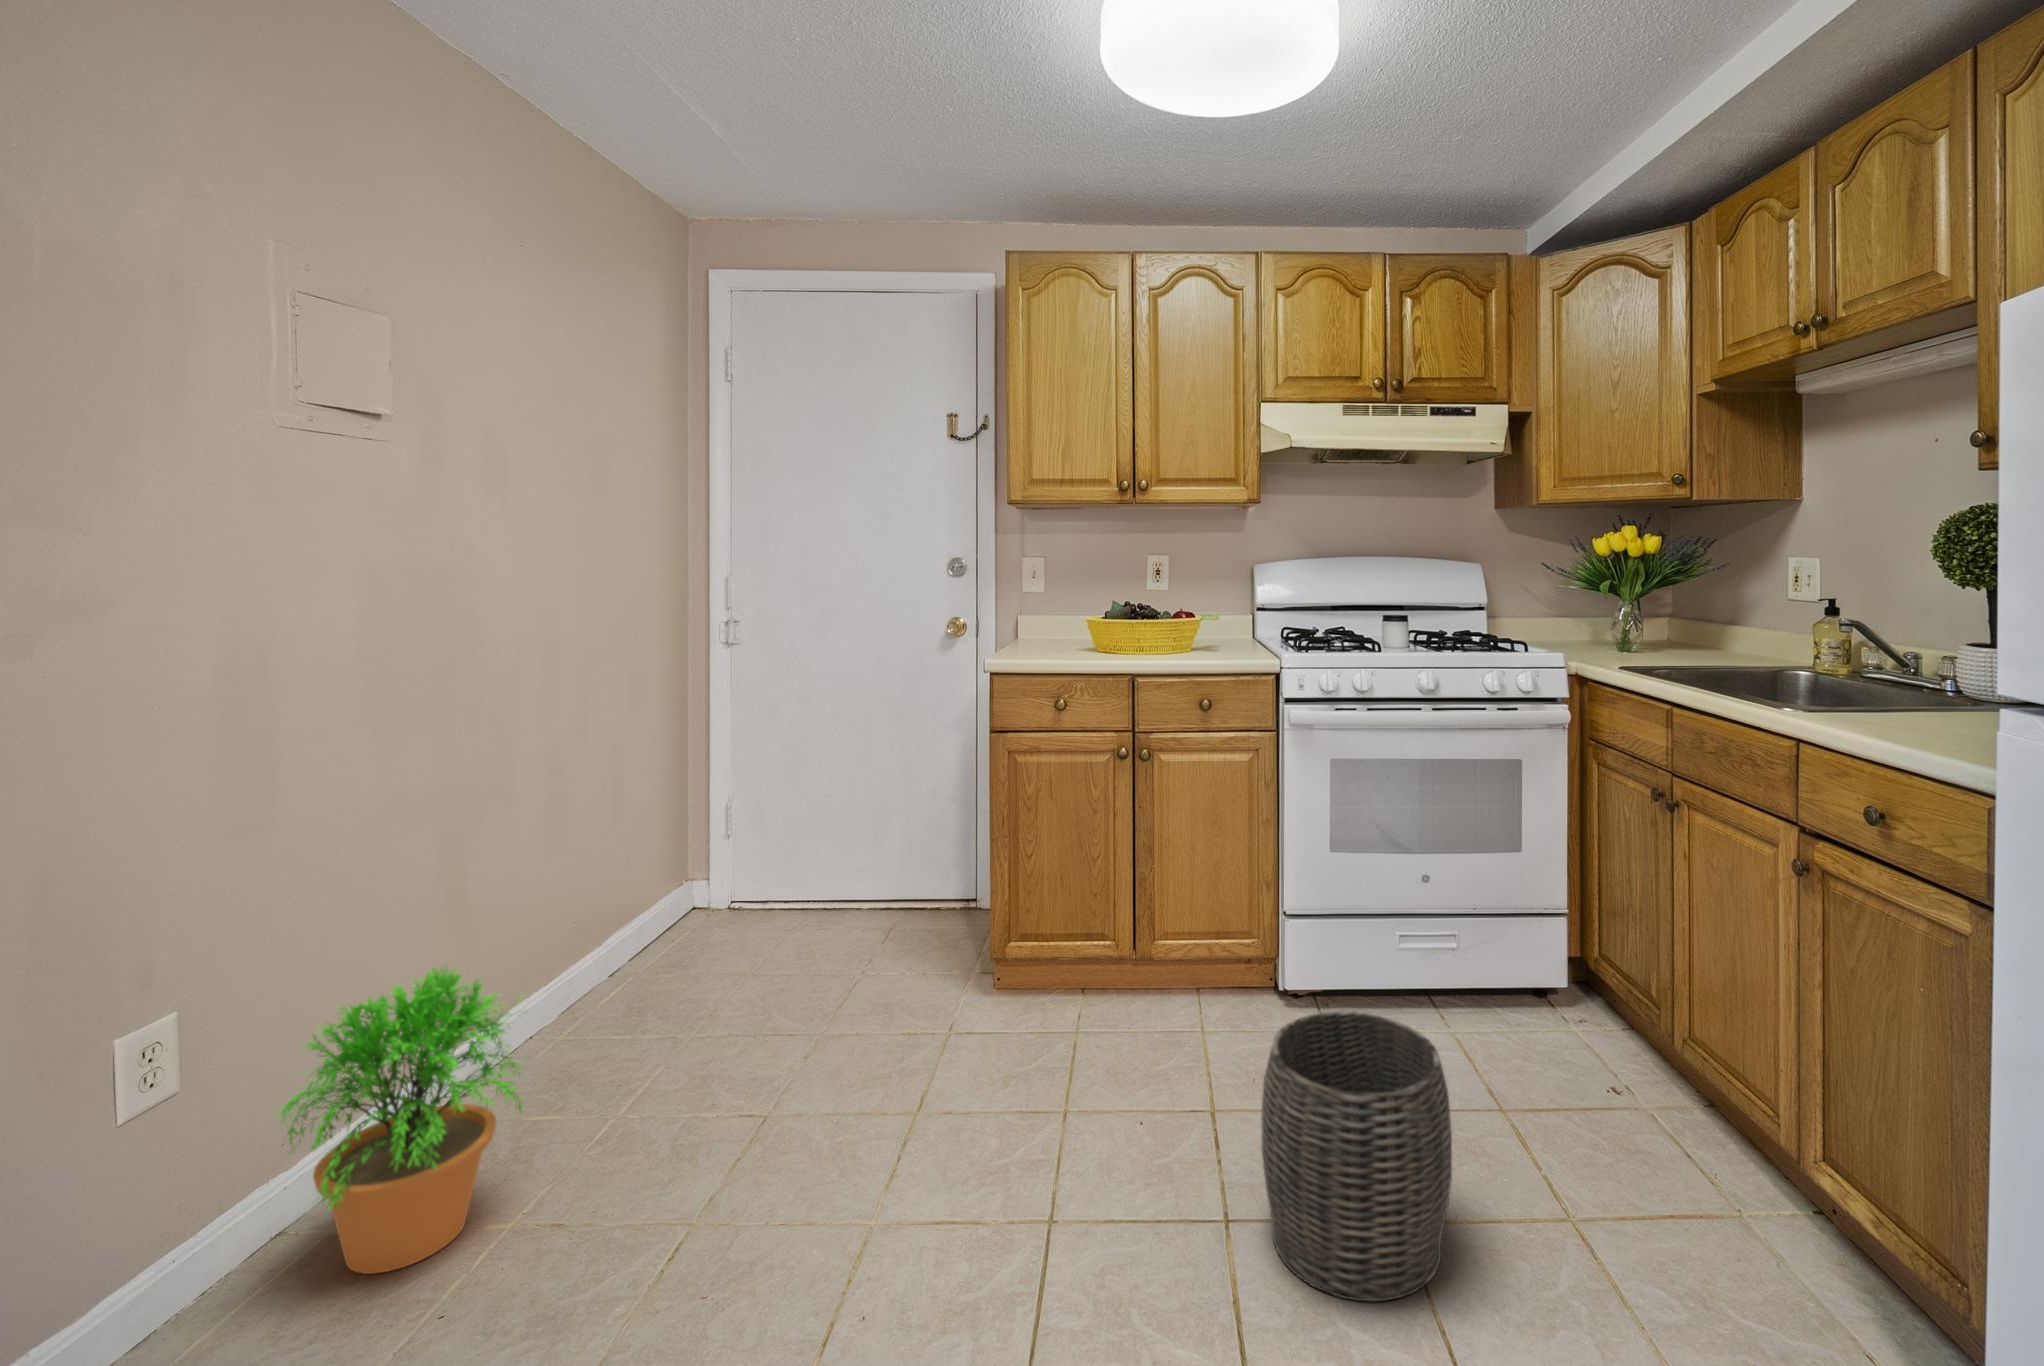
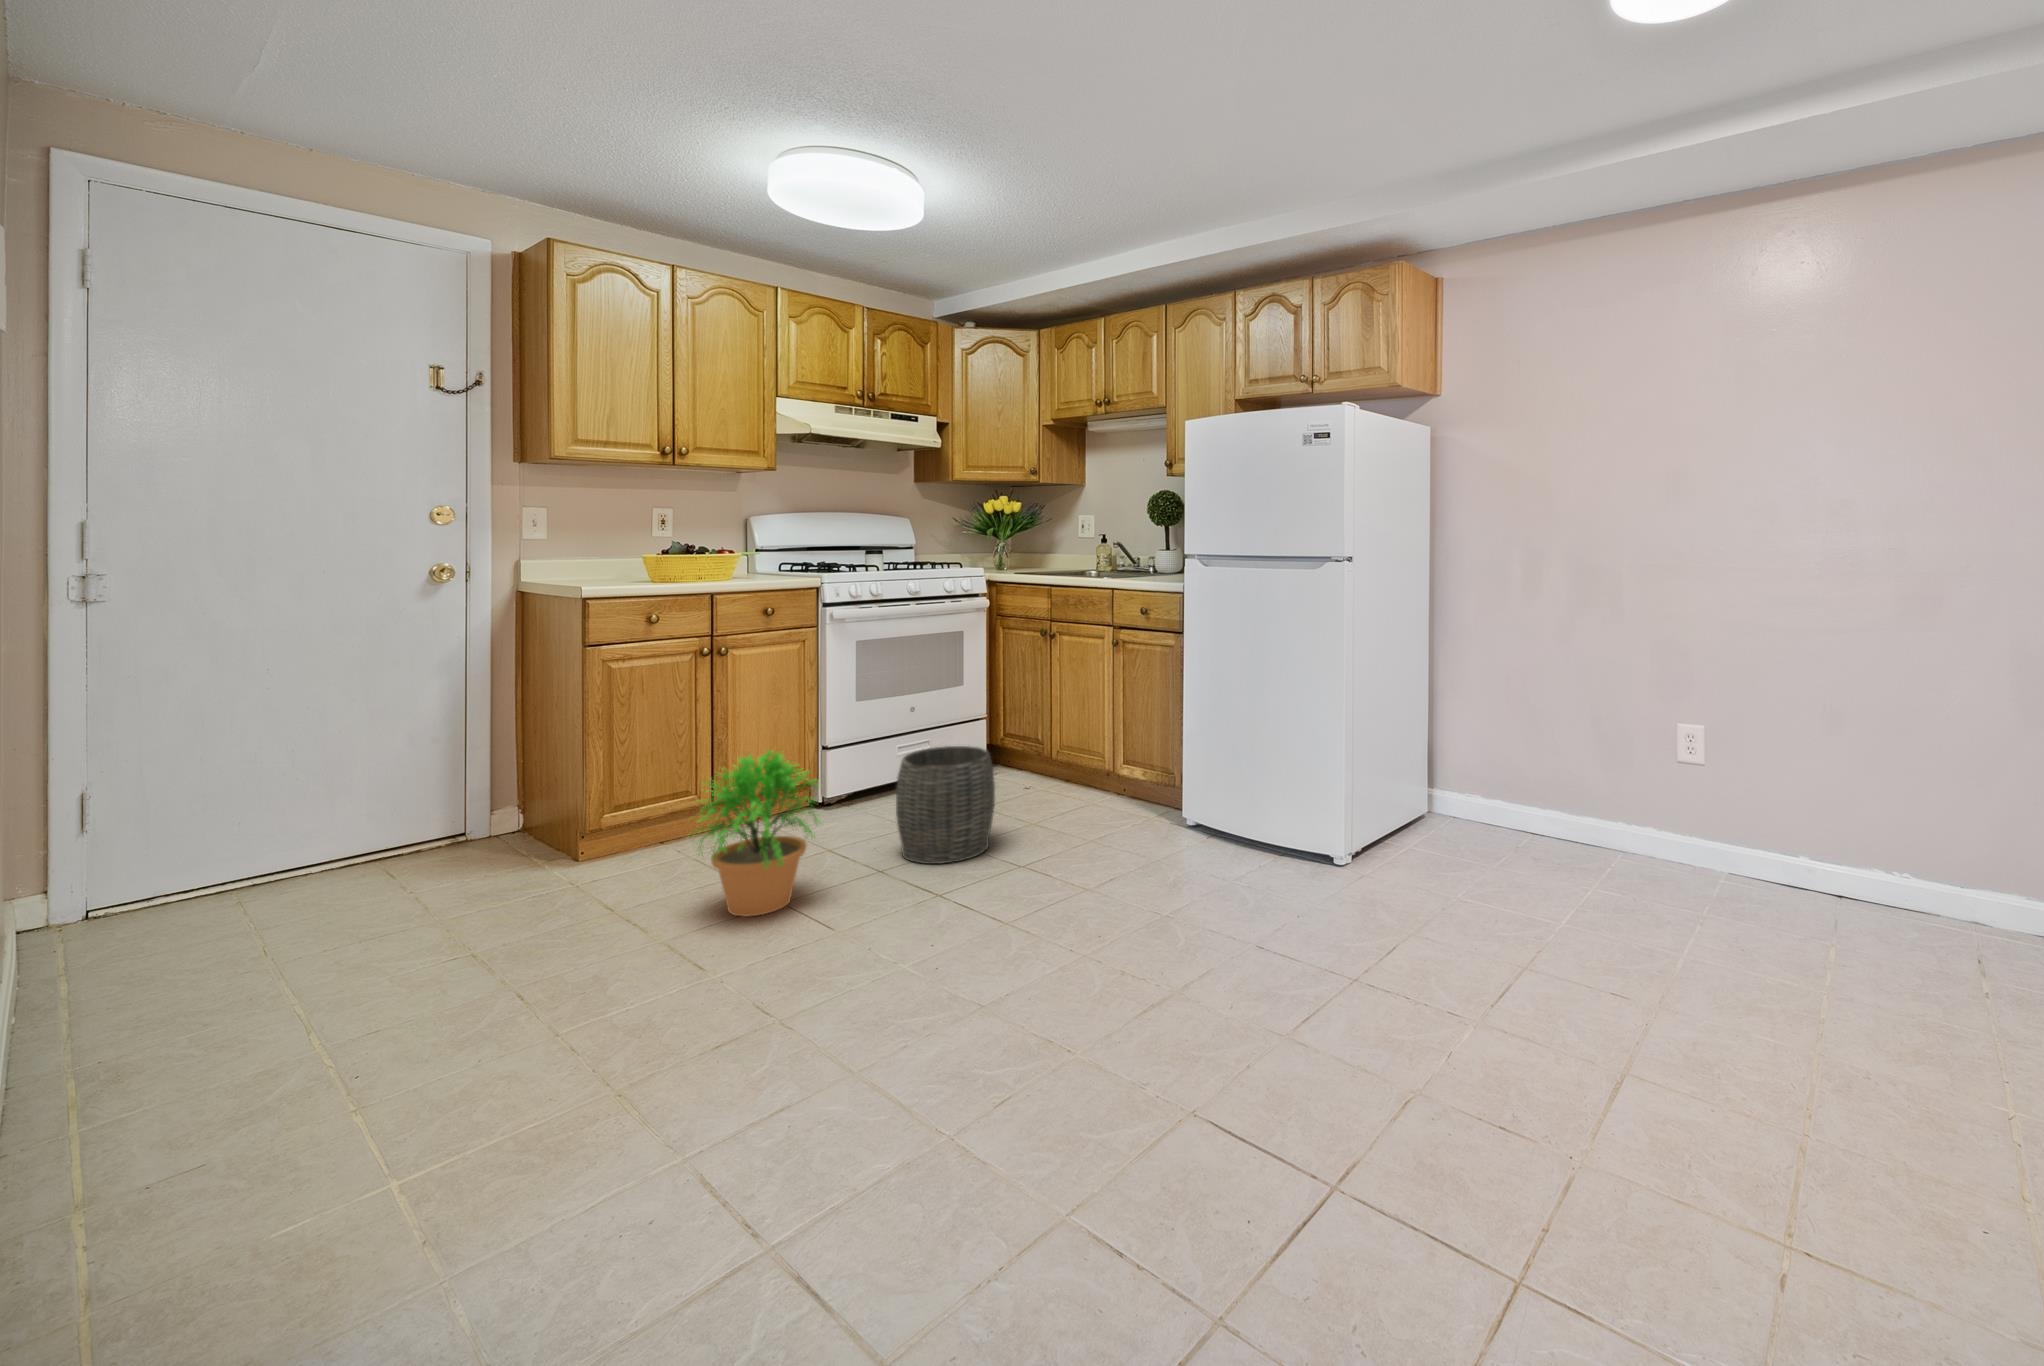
potted plant: present [277,968,524,1274] -> present [691,750,822,917]

